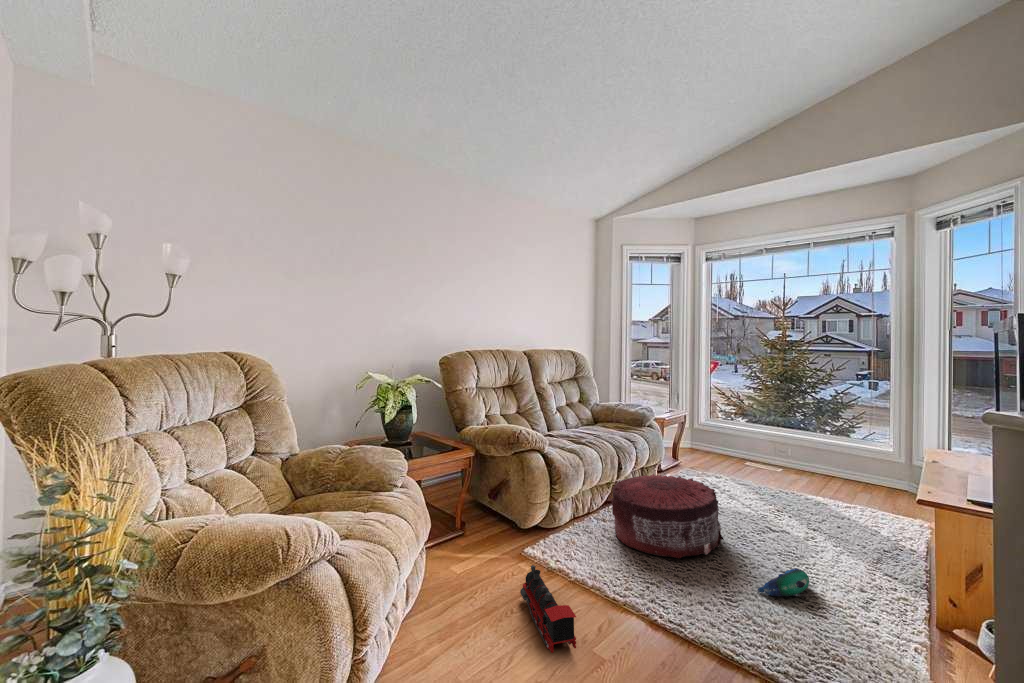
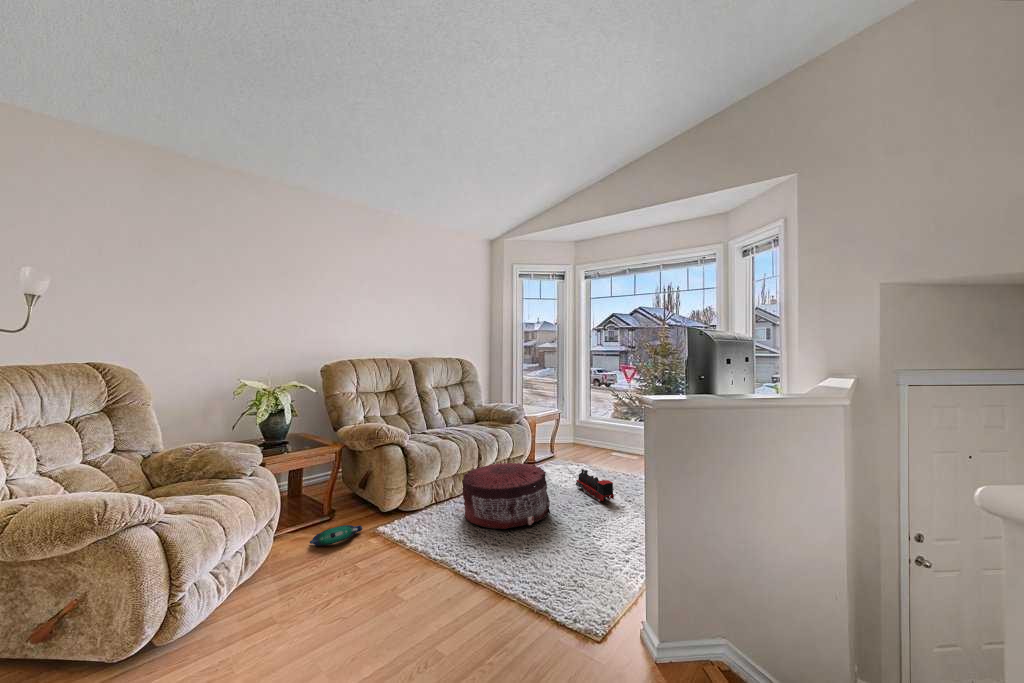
toy train: present [520,565,576,653] -> present [576,469,614,502]
plush toy: present [758,568,809,597] -> present [310,525,363,546]

